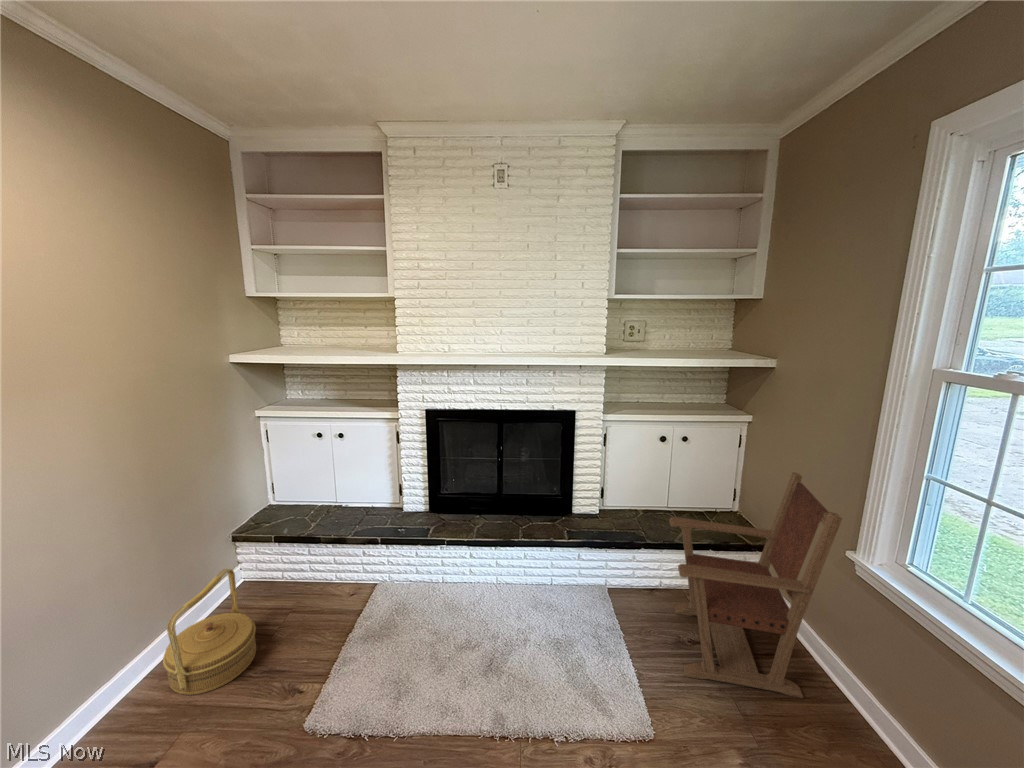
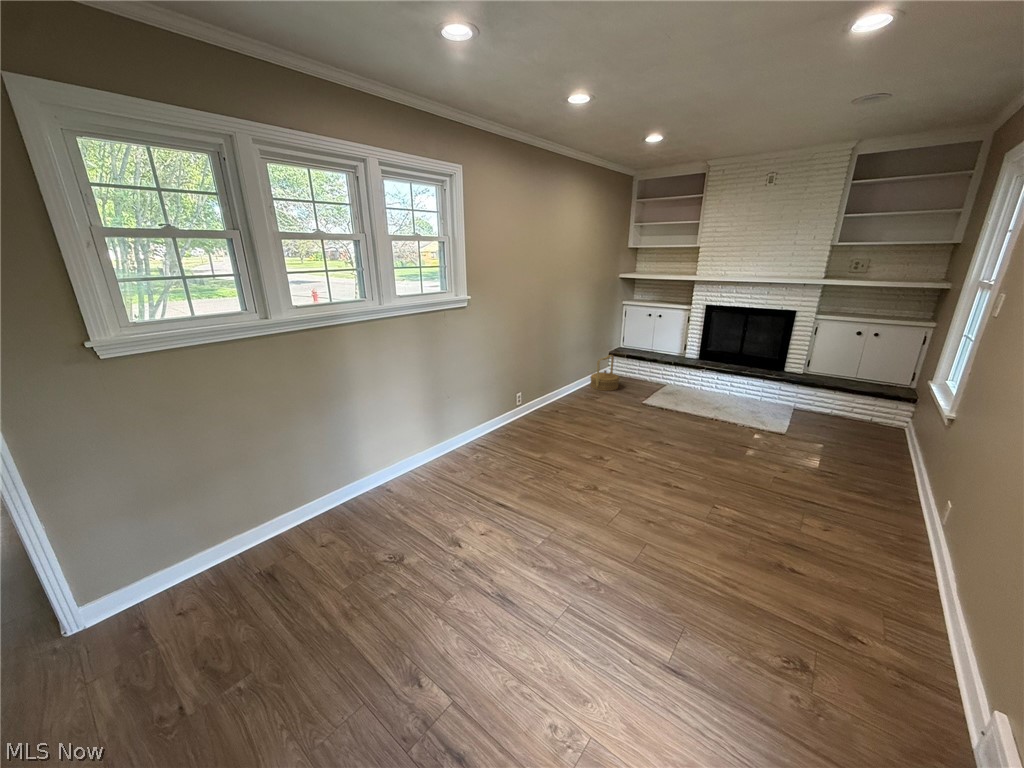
armchair: present [669,472,842,698] -> none [817,345,933,450]

